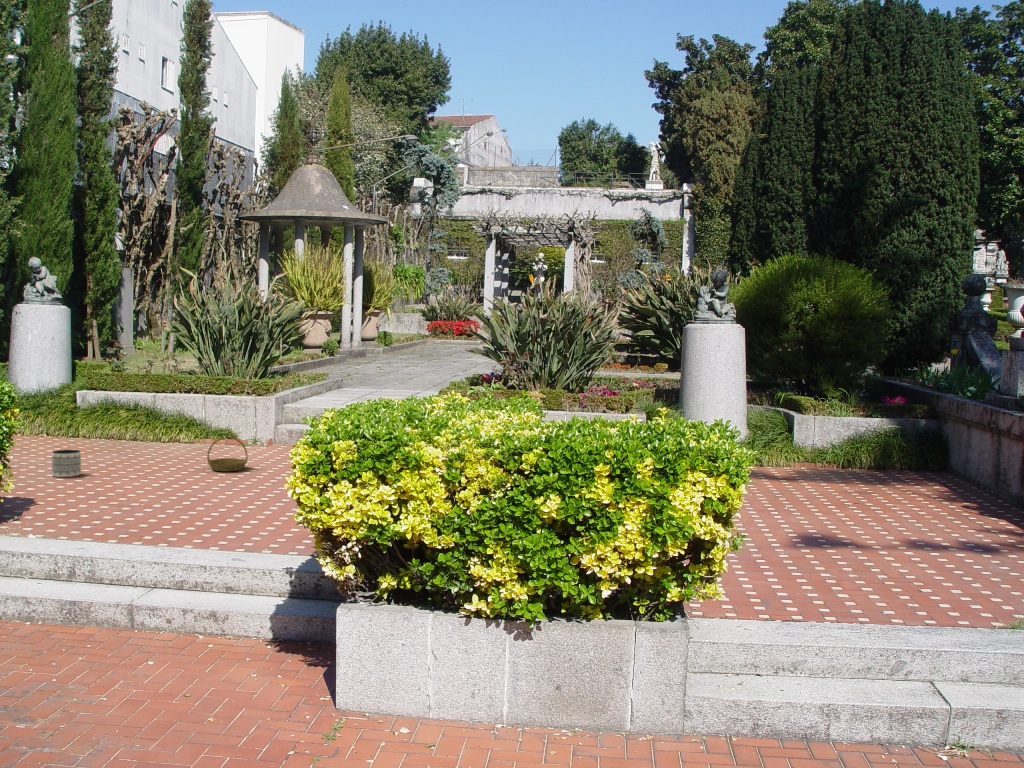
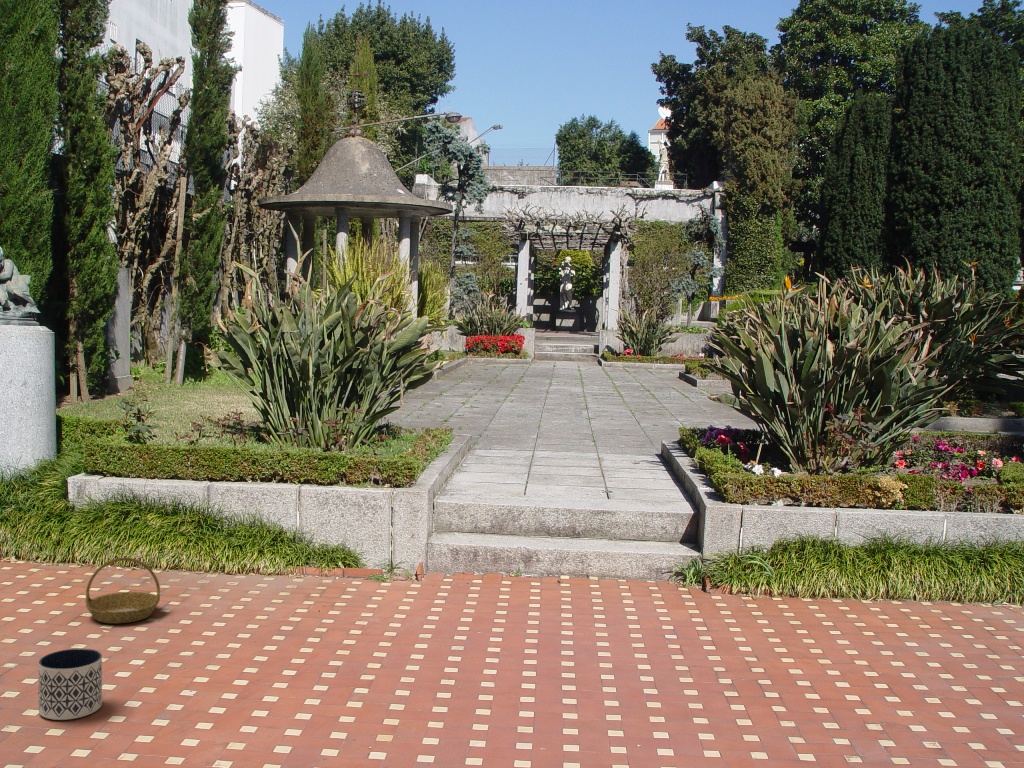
basket: present [207,436,248,471] -> present [85,557,160,623]

